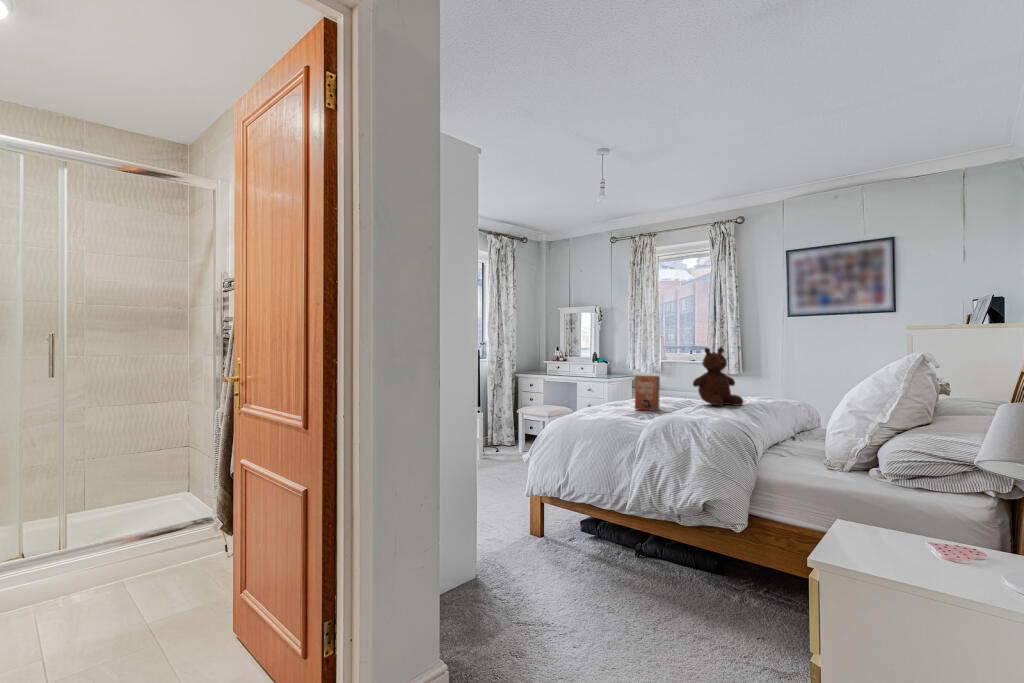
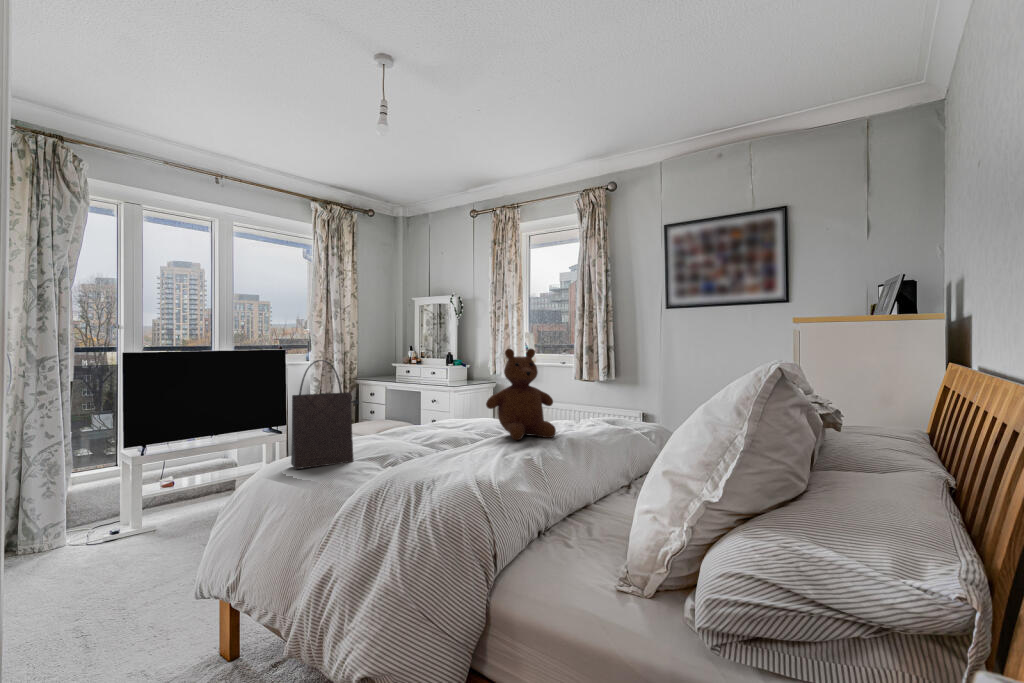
handbag: none [590,354,626,418] -> present [291,360,359,469]
paperback book: present [635,375,660,411] -> none [361,392,455,456]

